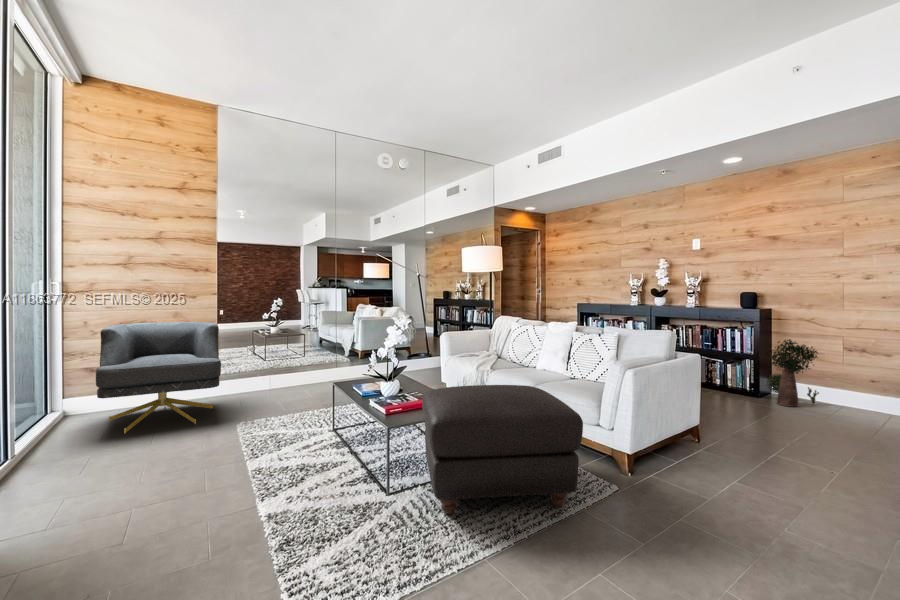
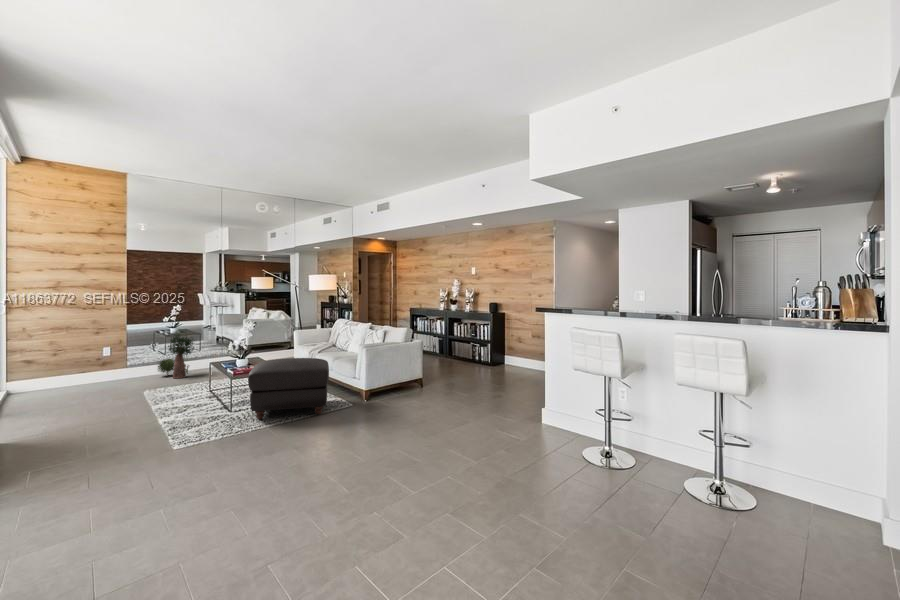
armchair: present [96,322,221,433] -> none [42,326,132,399]
potted plant: present [767,339,819,407] -> present [158,335,194,378]

